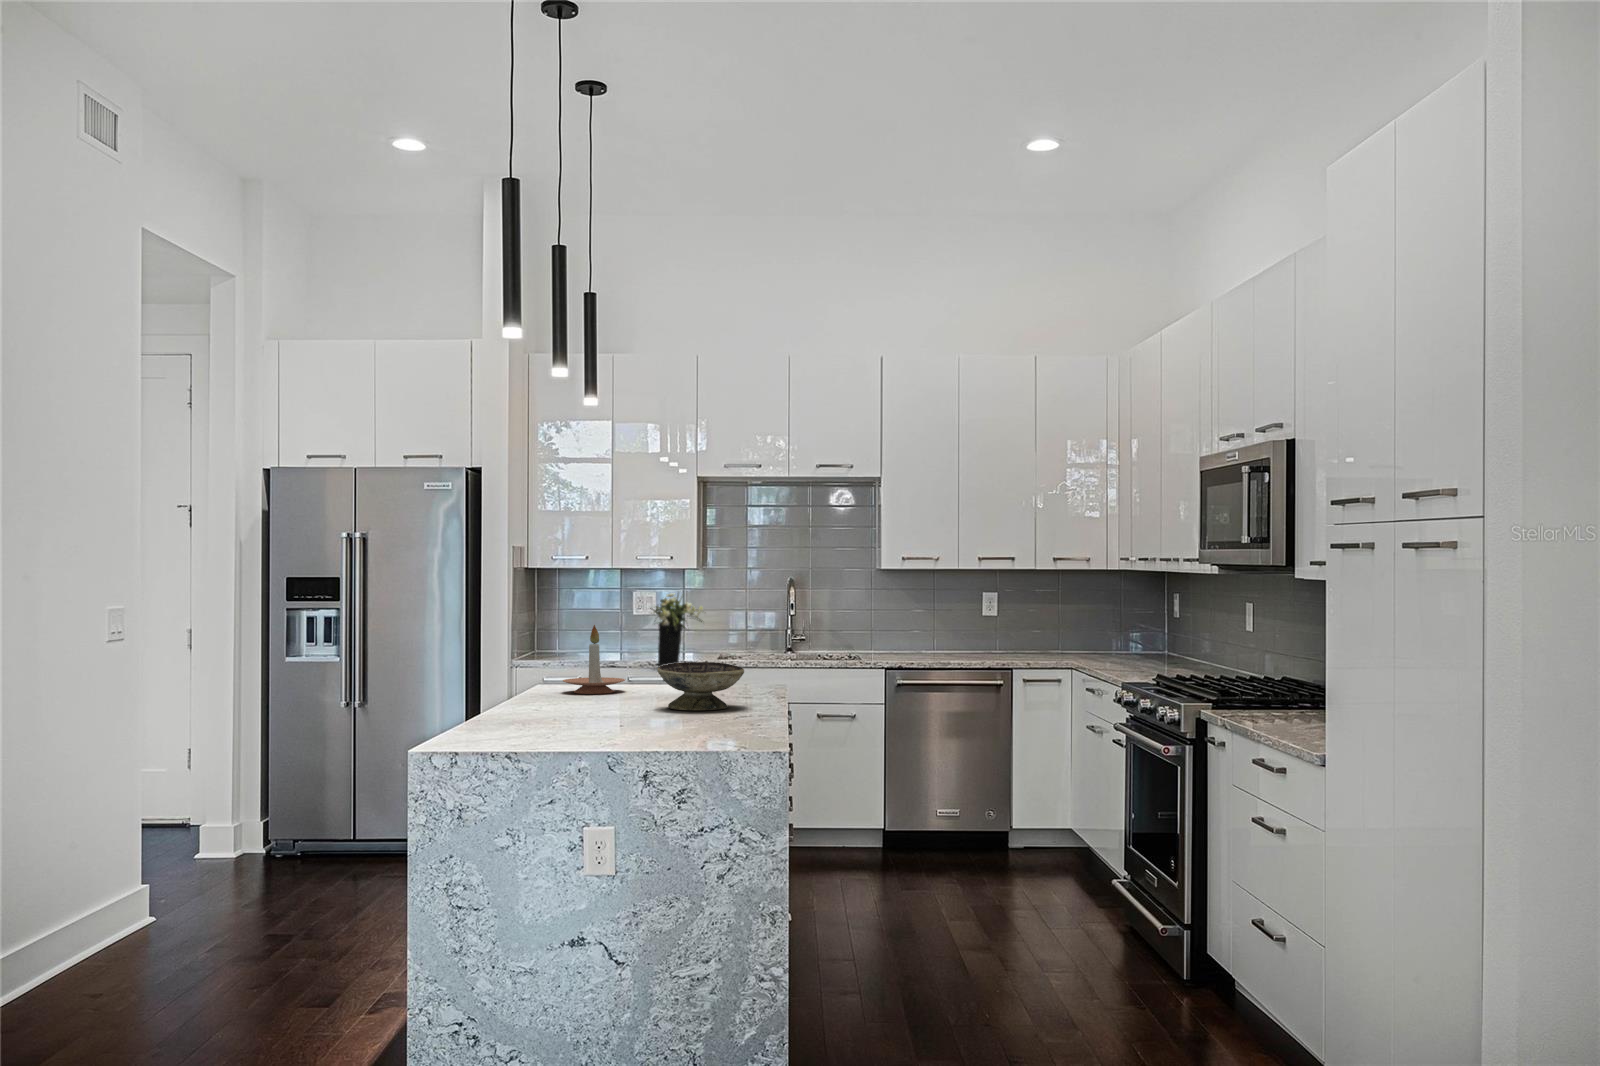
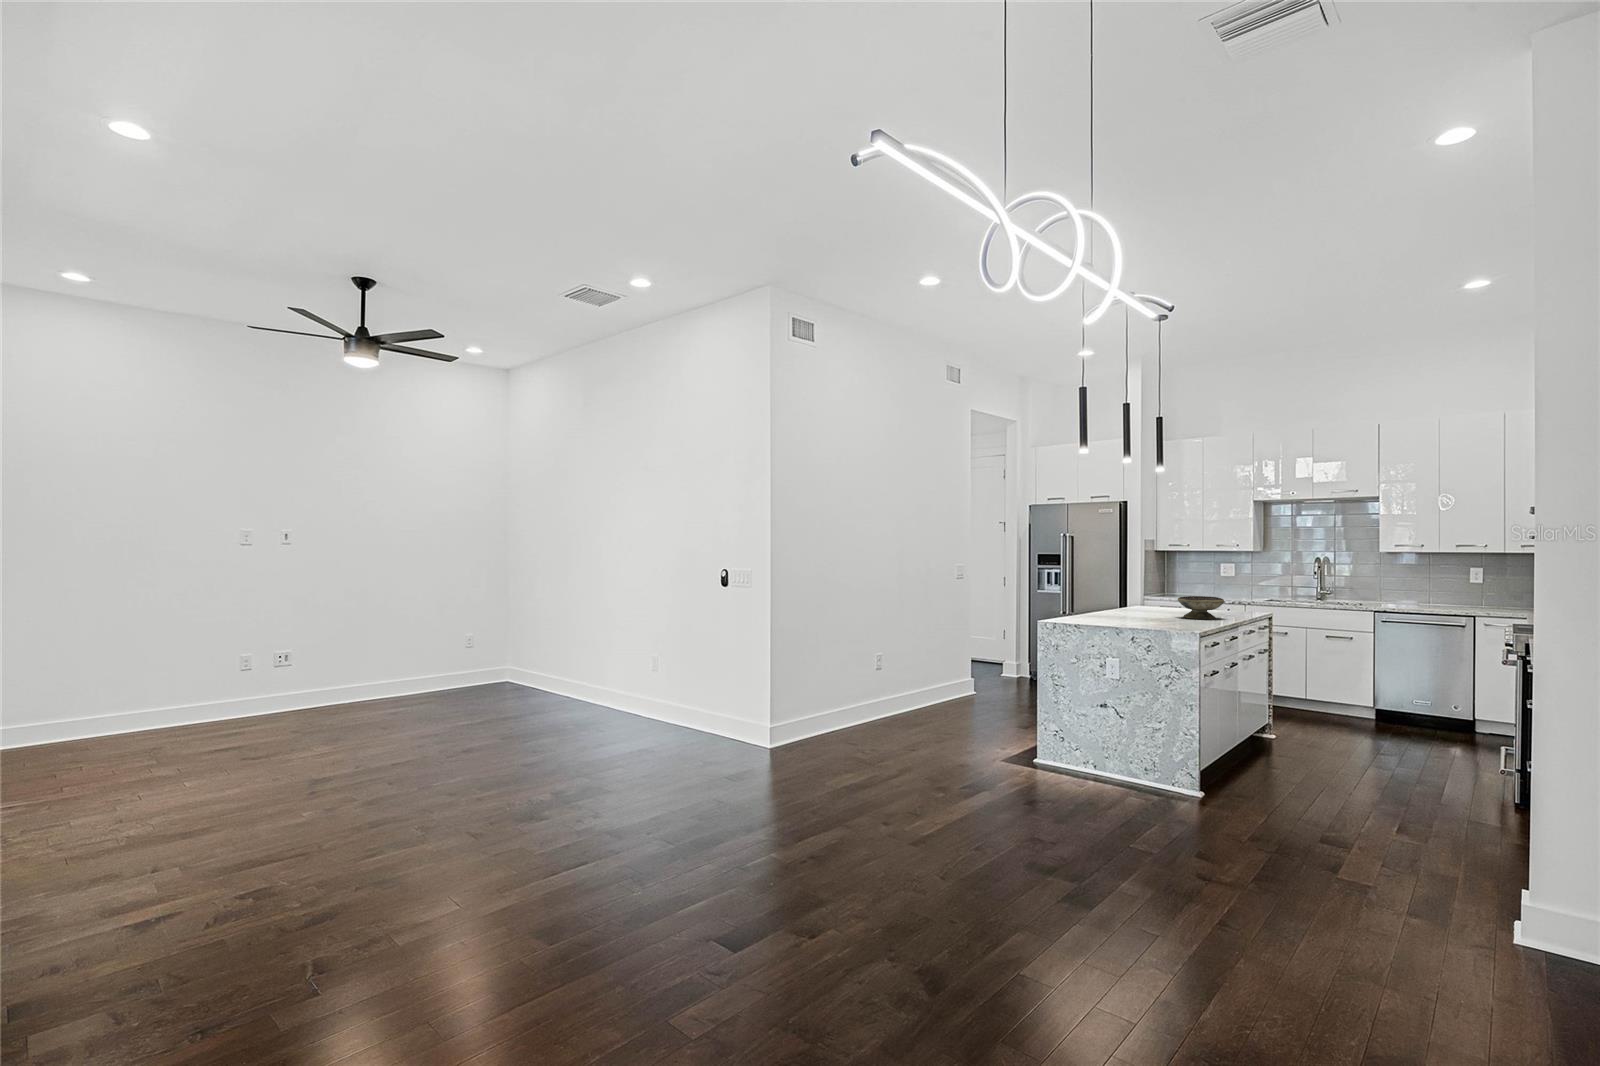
flower arrangement: present [650,593,703,667] -> none [1215,563,1251,605]
candle holder: present [563,625,625,694] -> none [1147,578,1180,611]

